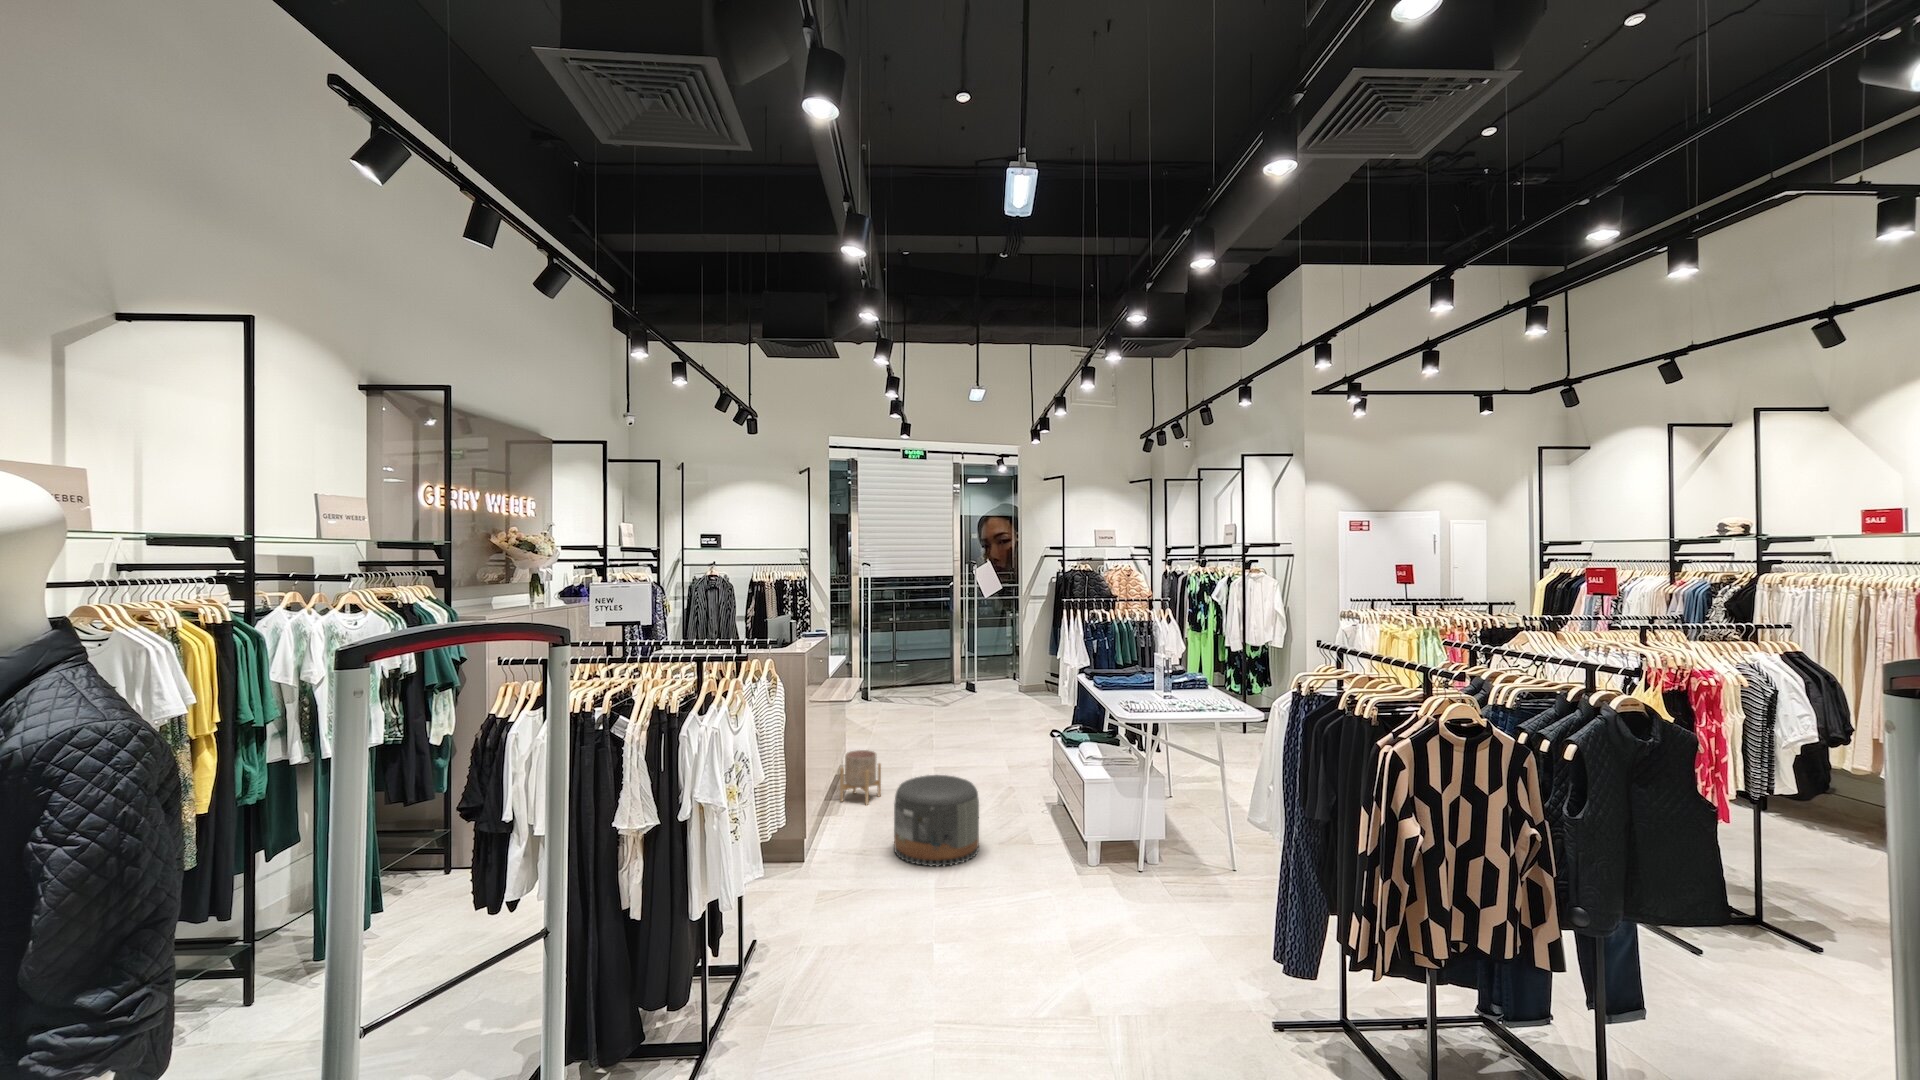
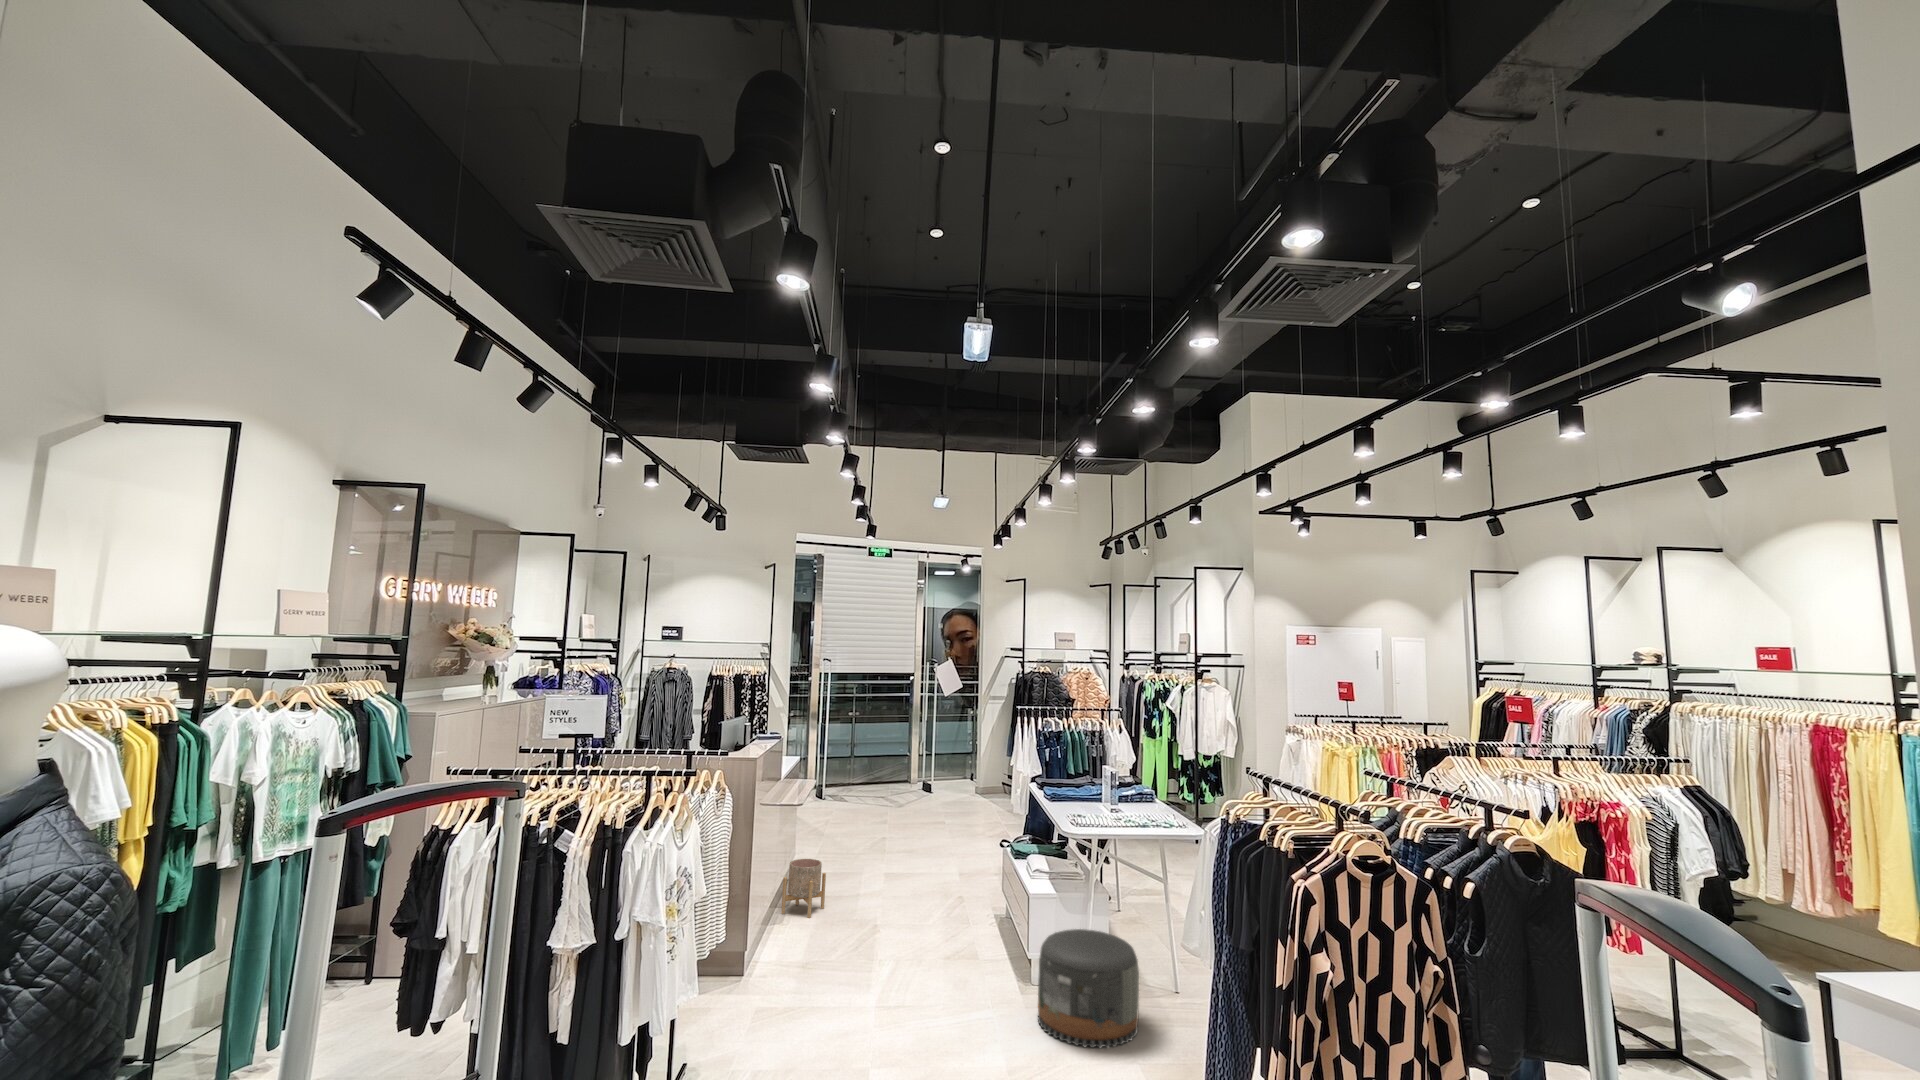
pouf: present [894,775,979,867] -> present [1038,929,1139,1049]

